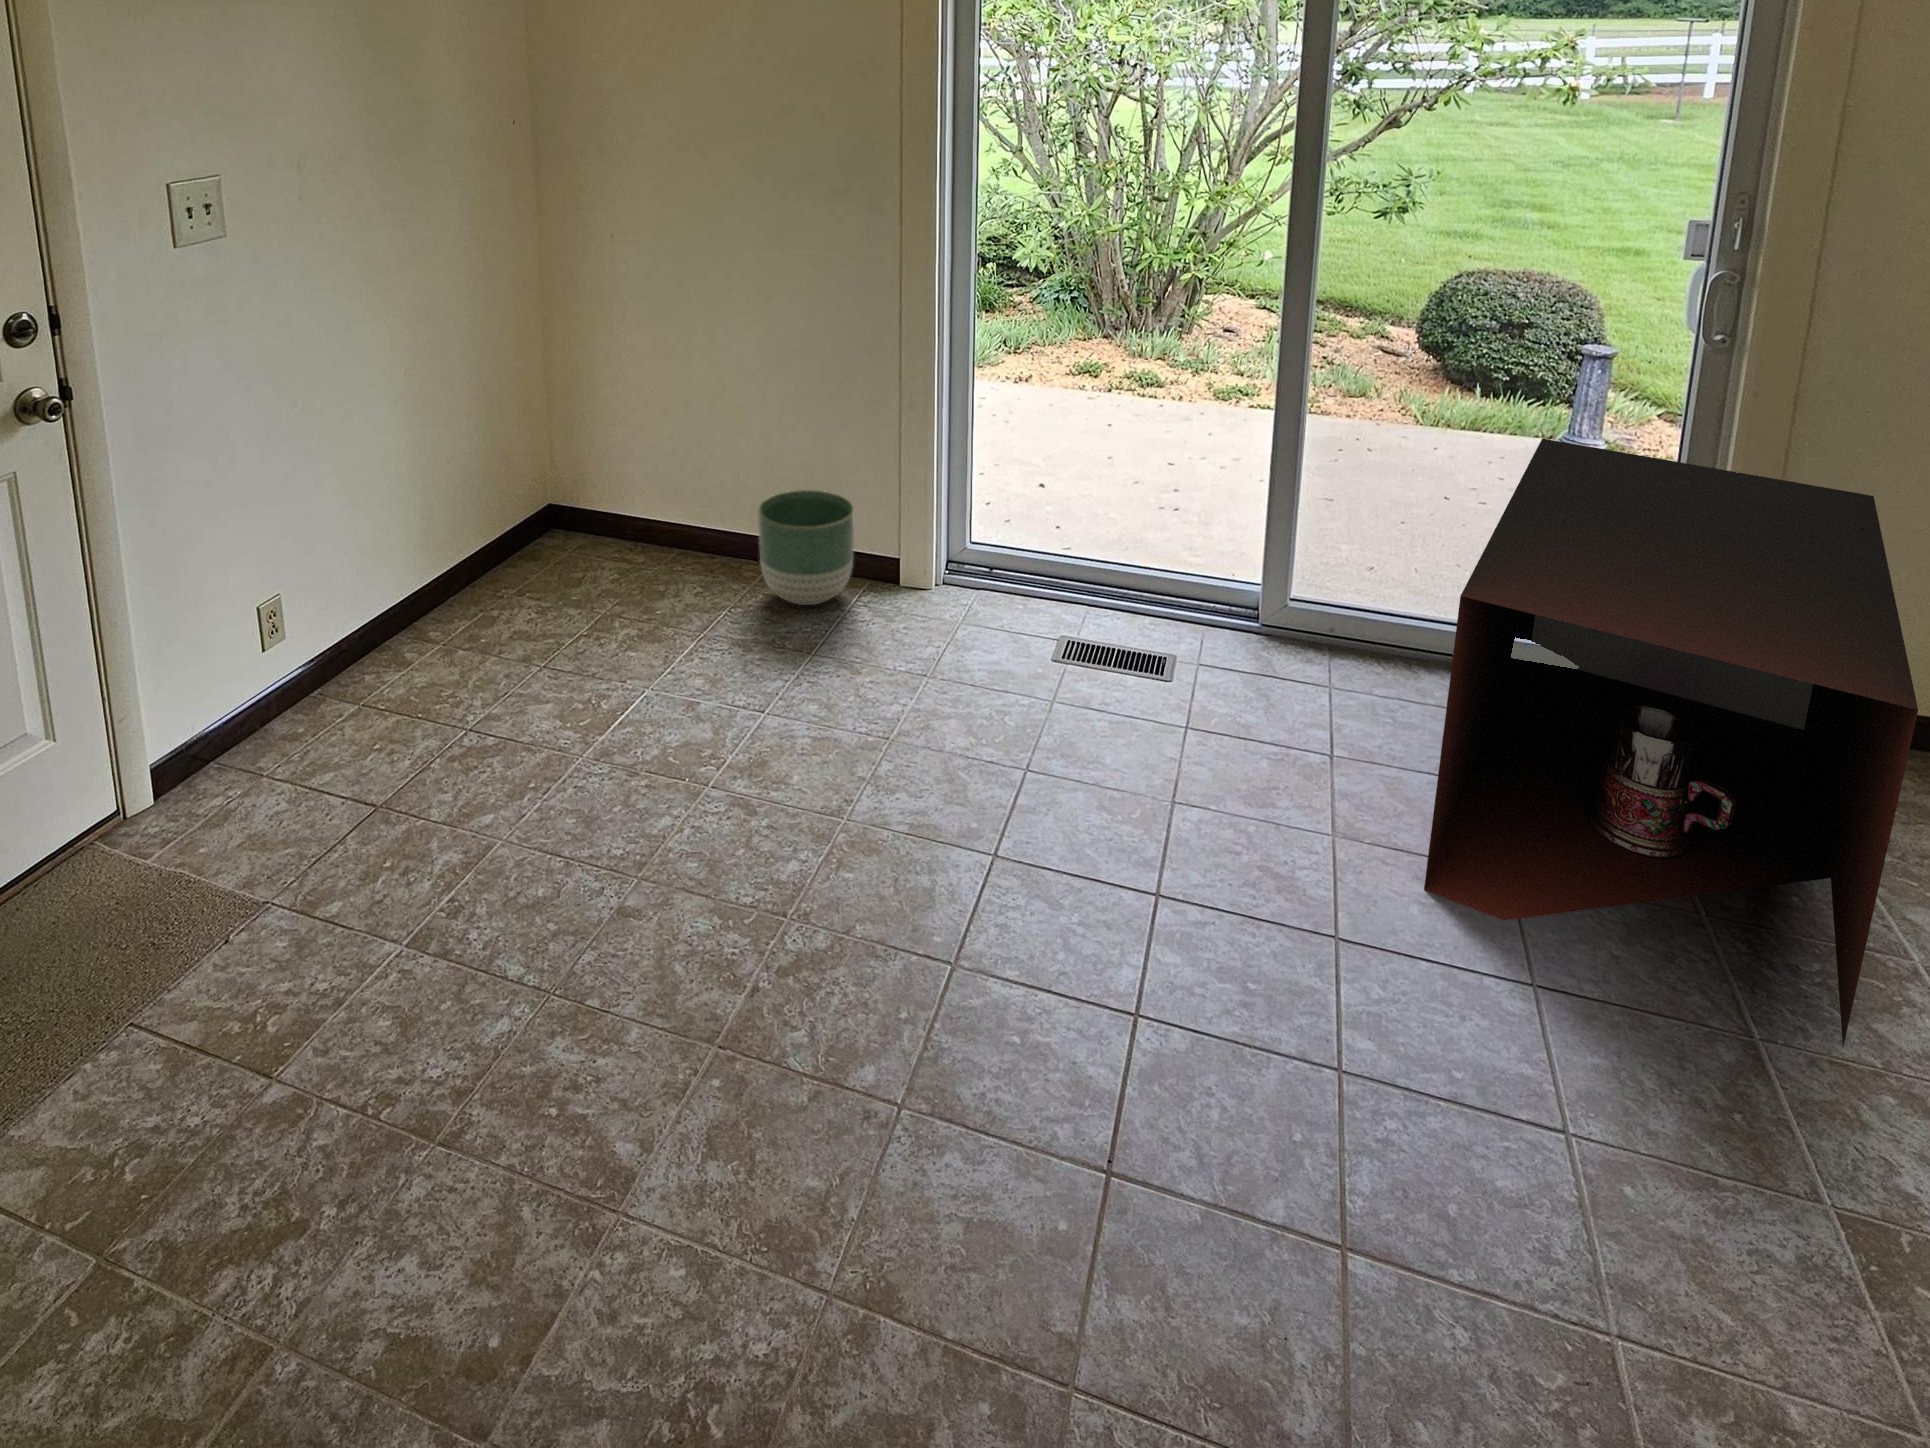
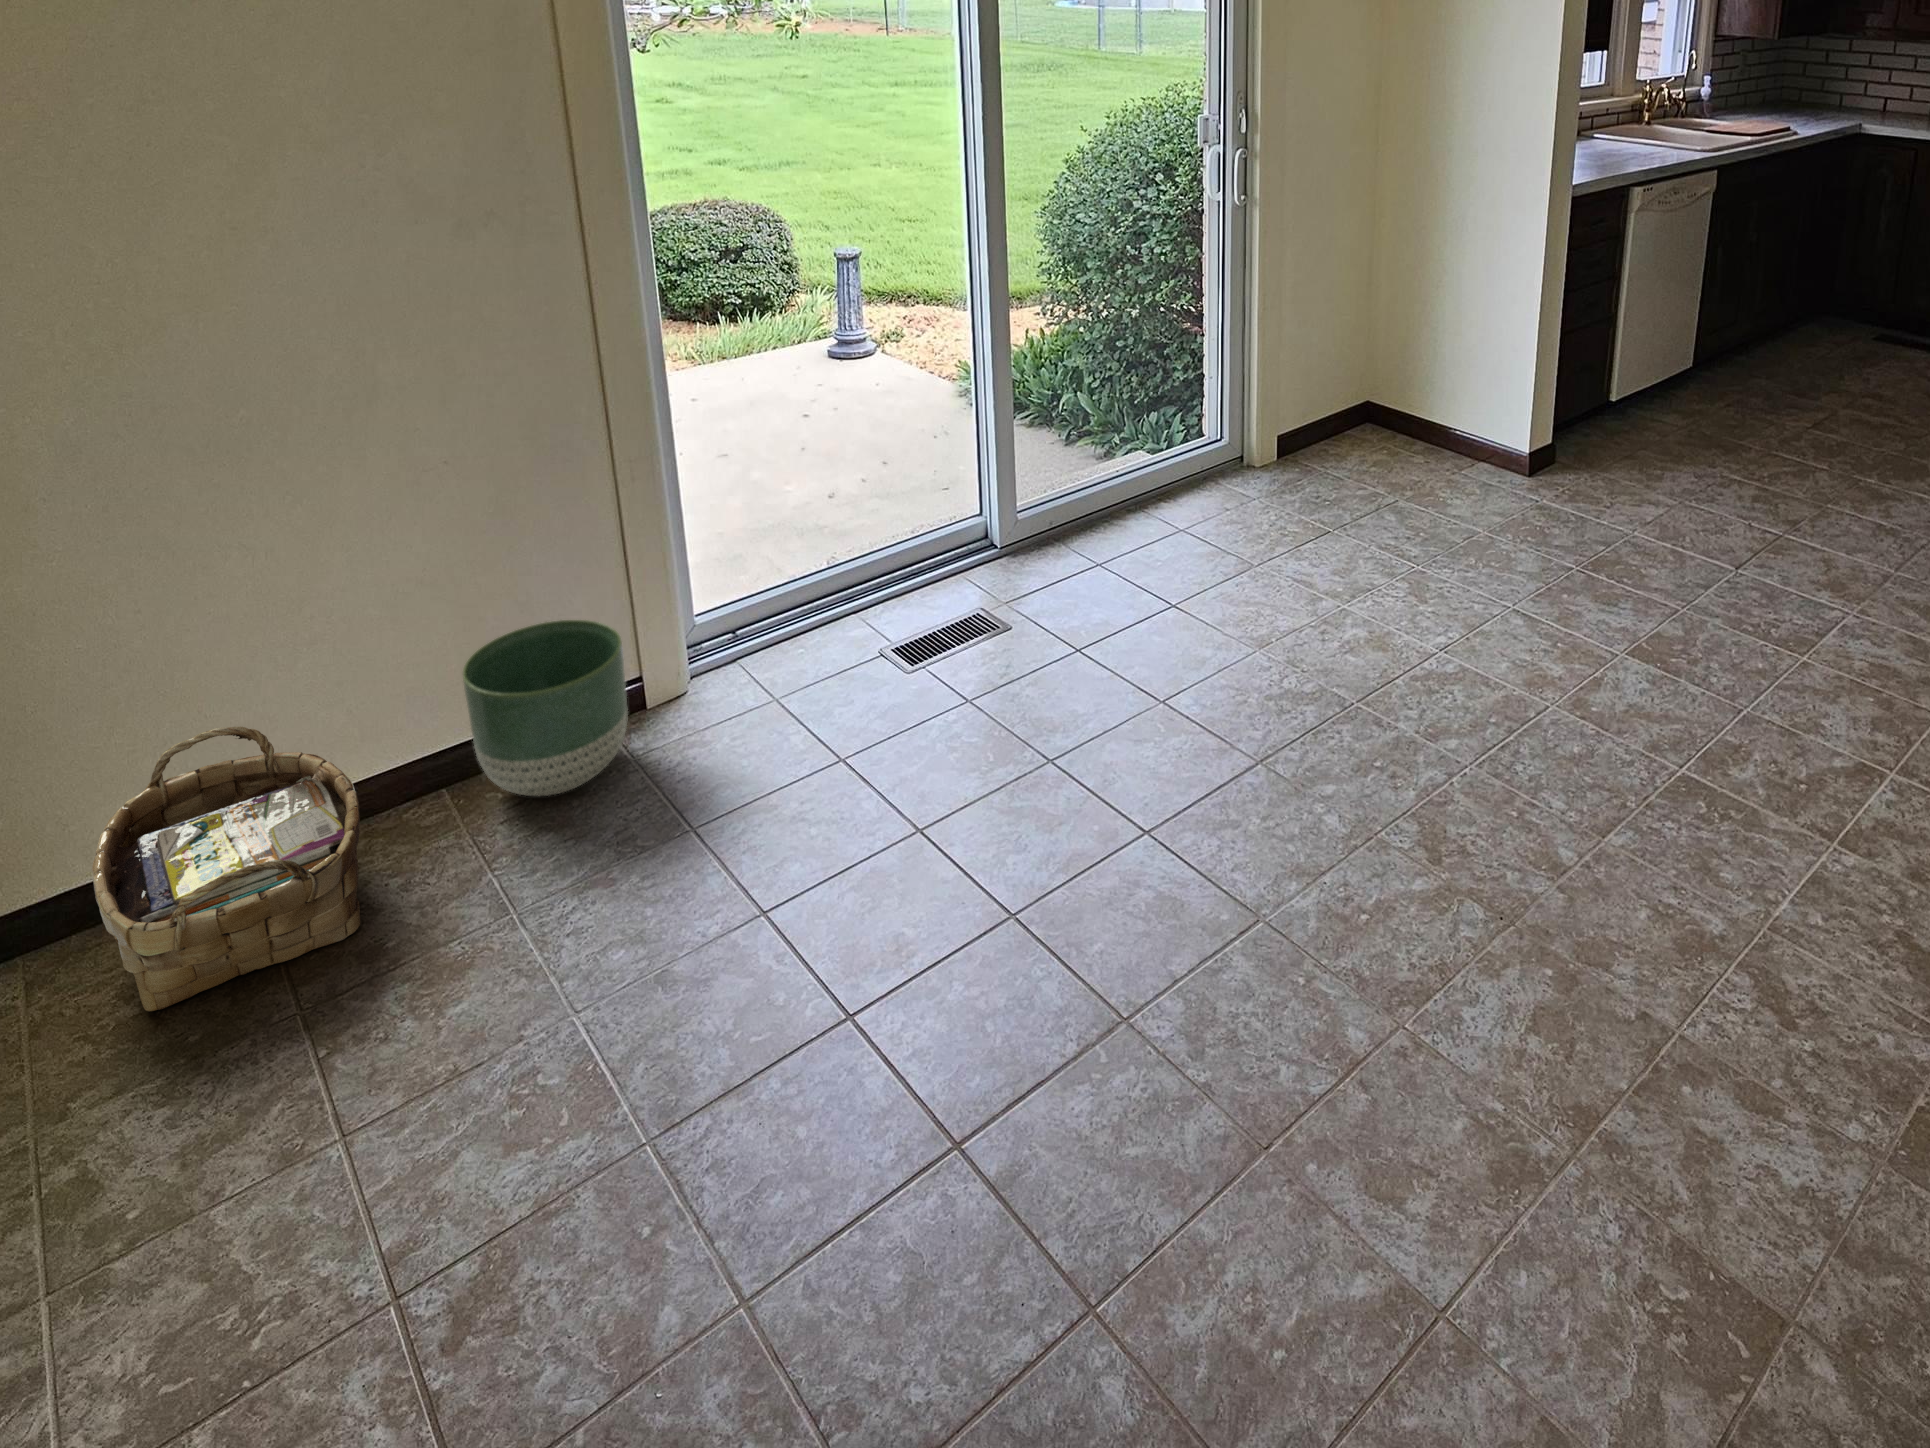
storage cabinet: present [1424,438,1918,1047] -> none [1157,282,1548,644]
woven basket: none [569,470,704,606] -> present [92,727,360,1011]

